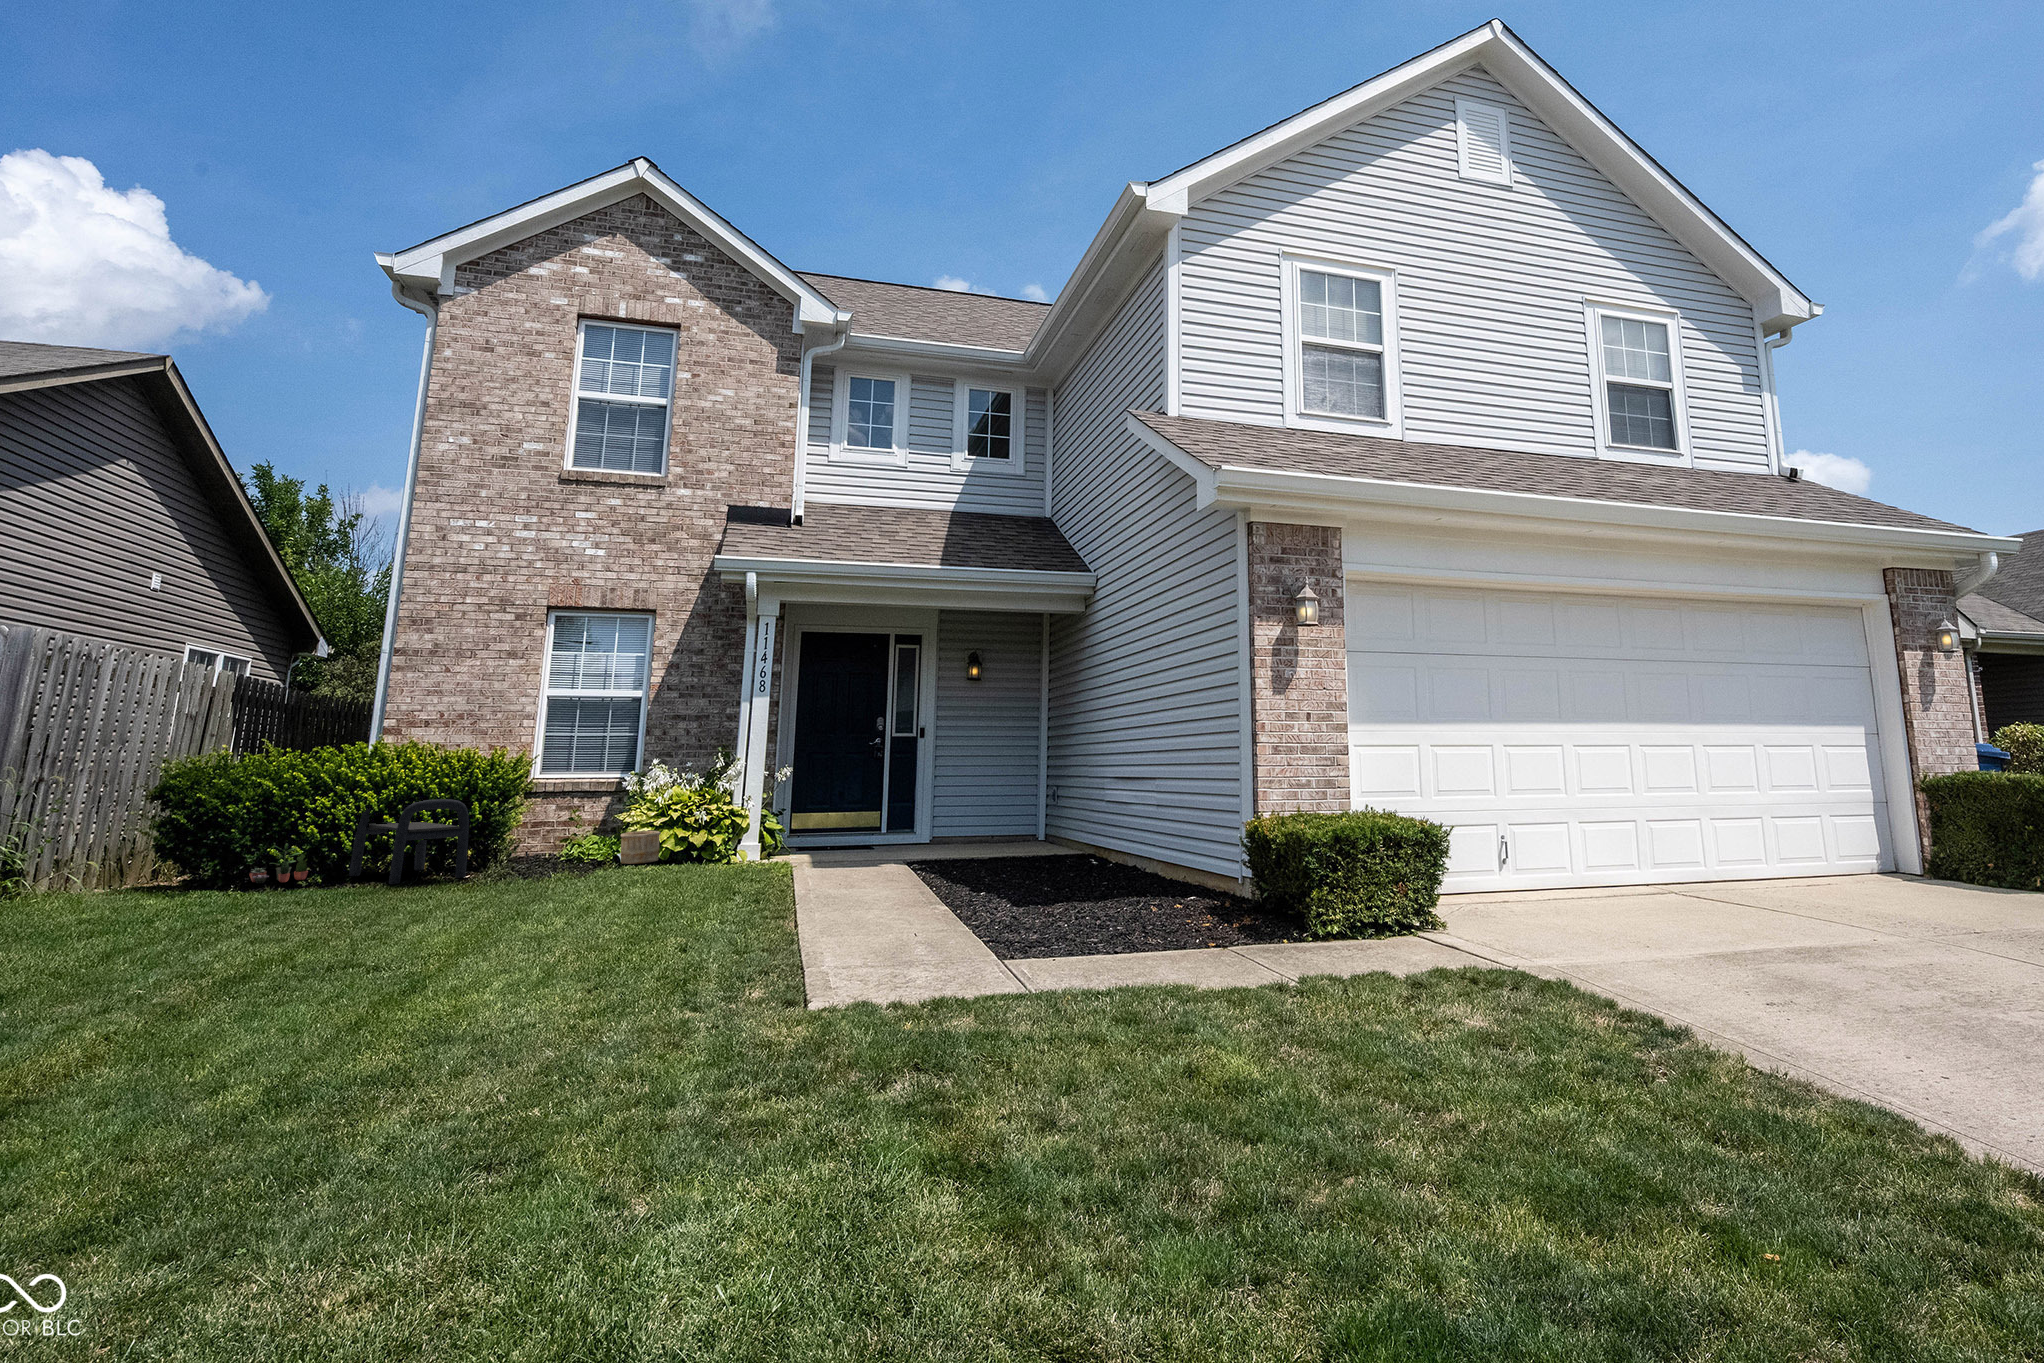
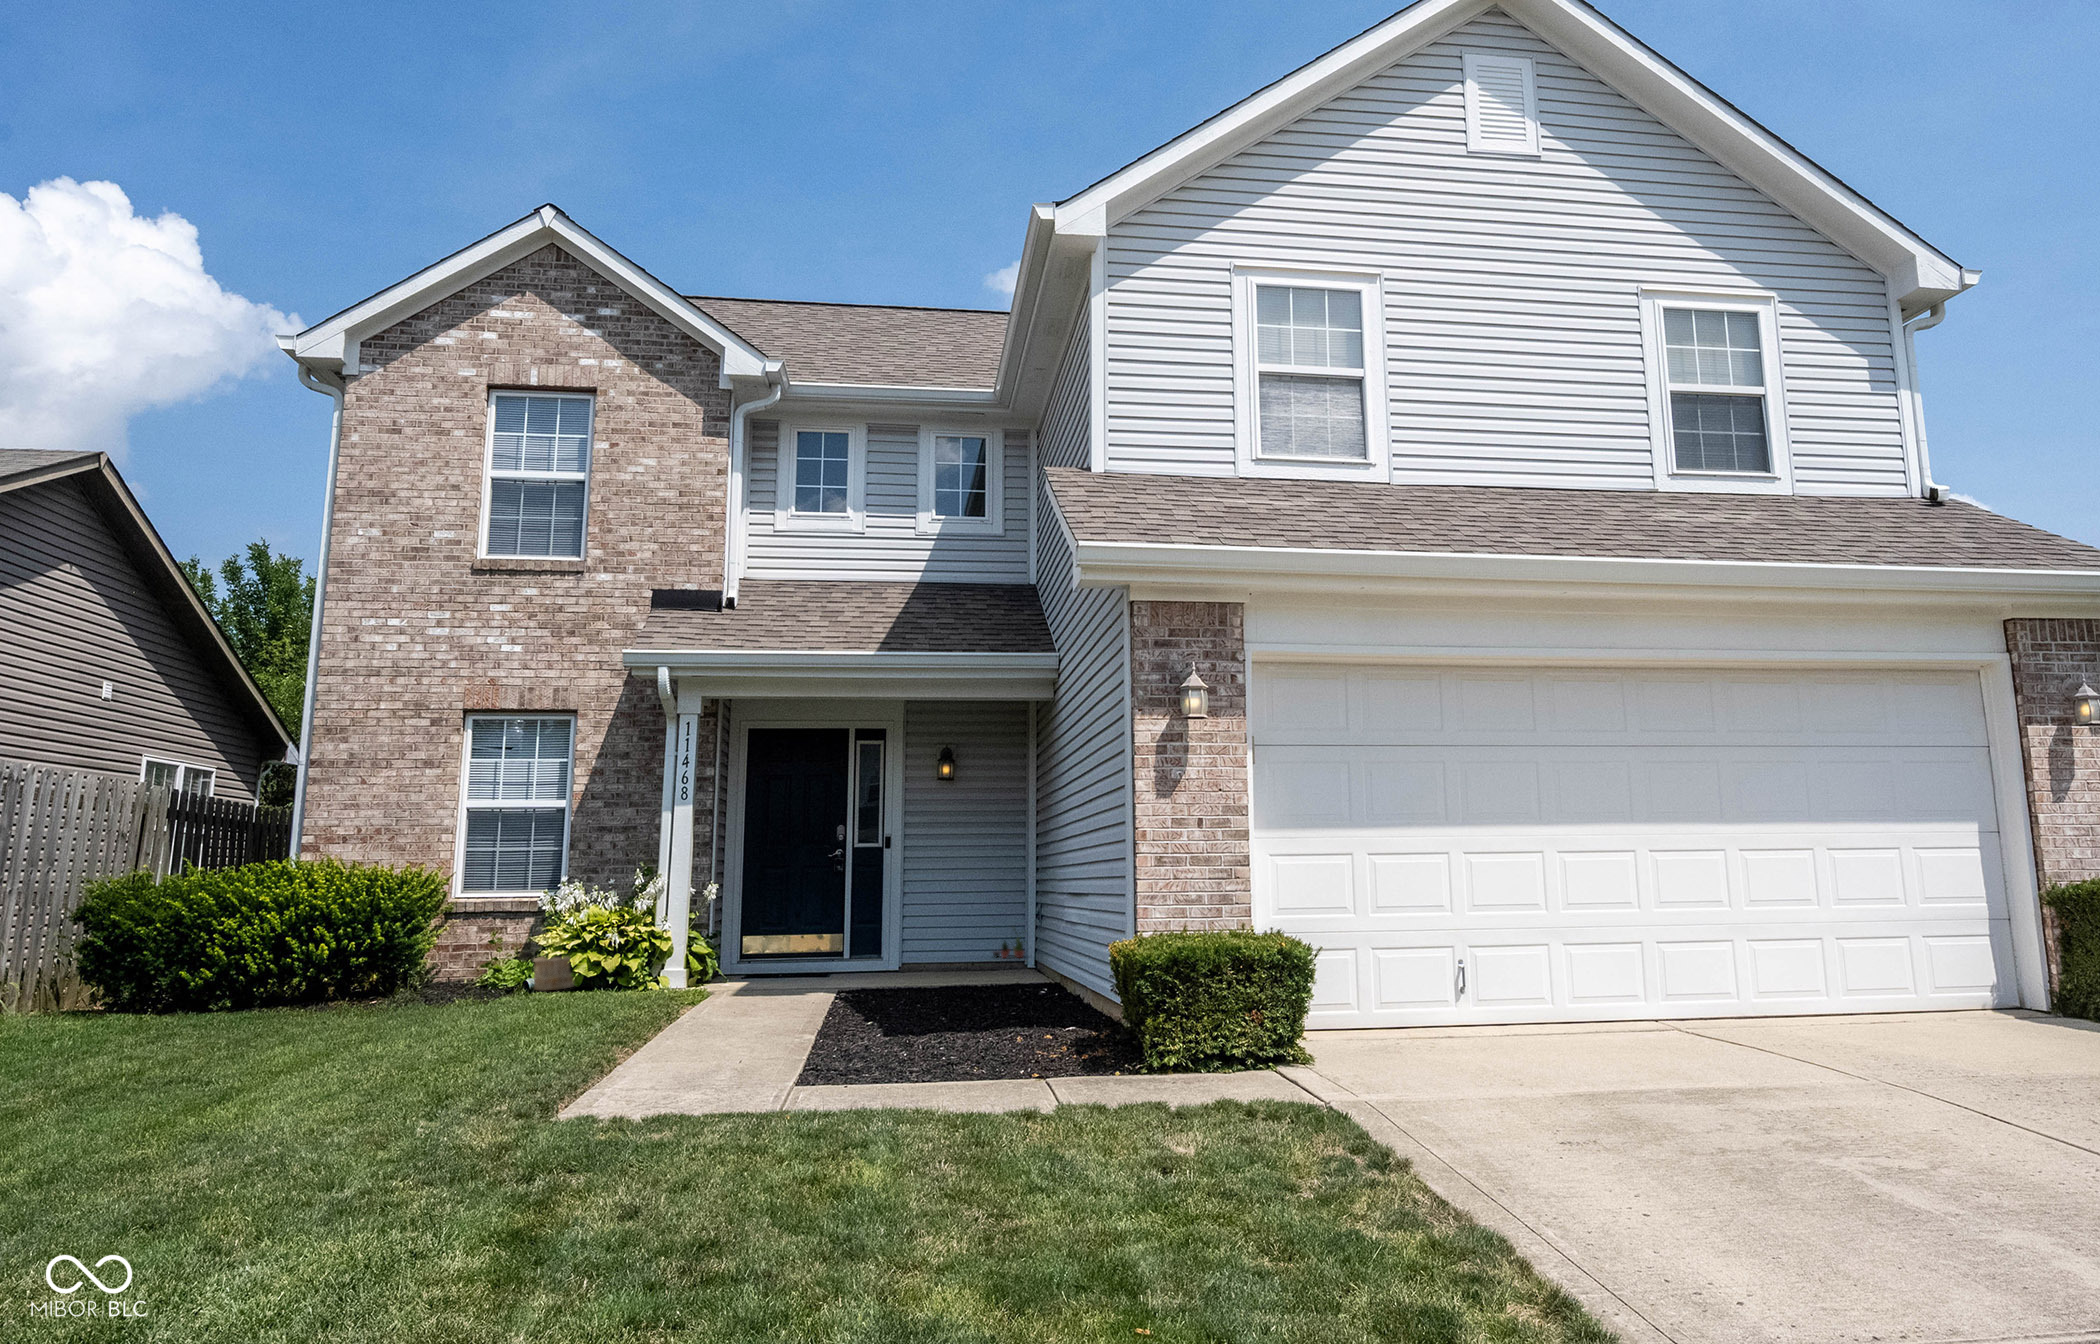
bench: present [349,799,469,884] -> none [255,920,369,1012]
potted plant: present [249,843,308,884] -> present [993,929,1024,958]

